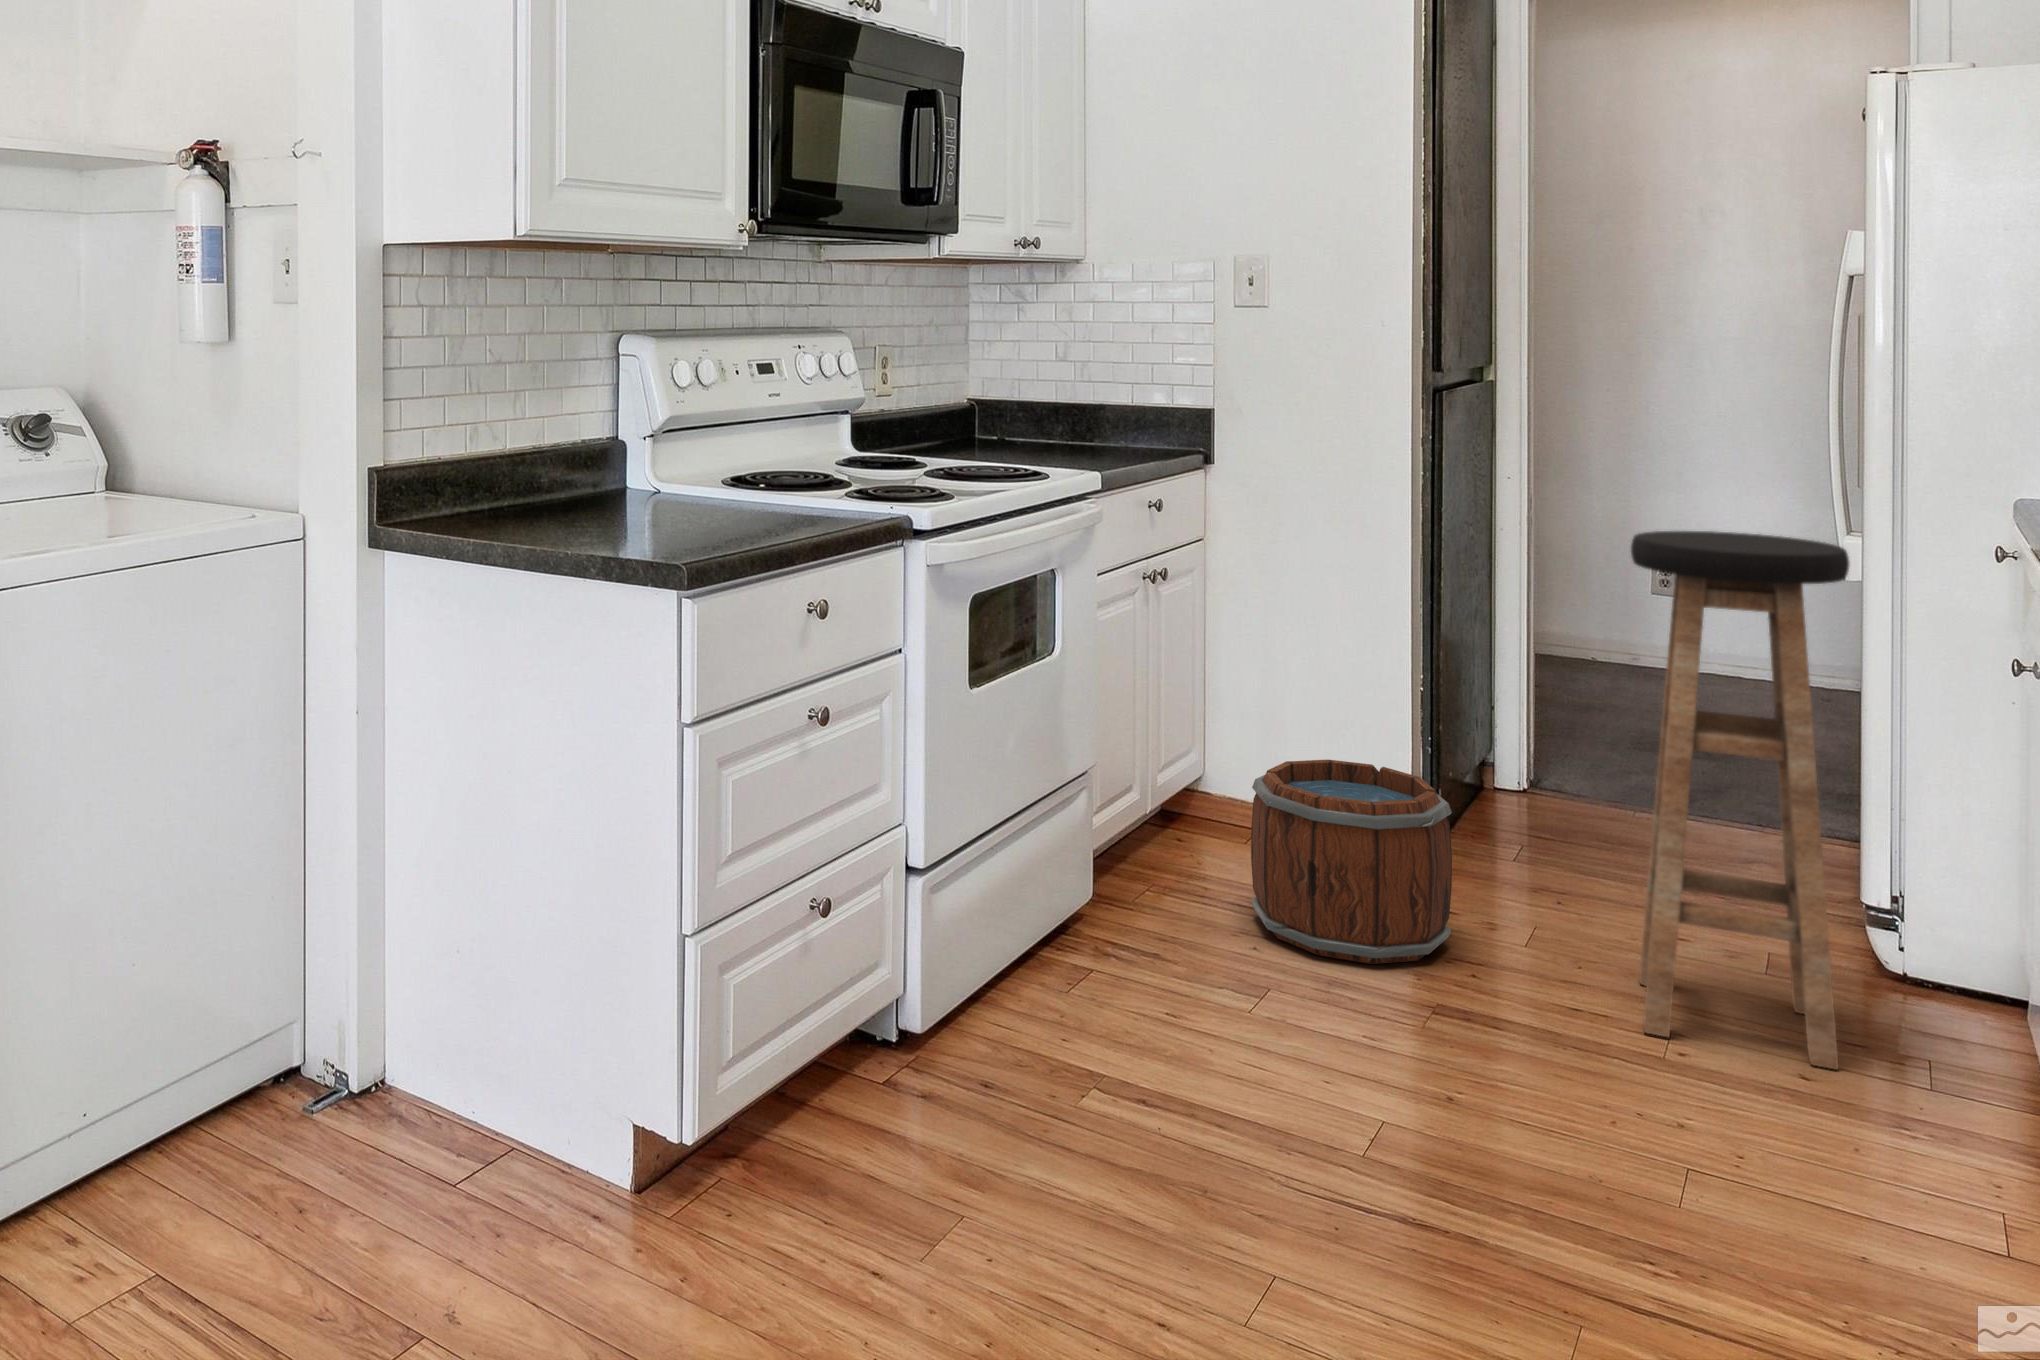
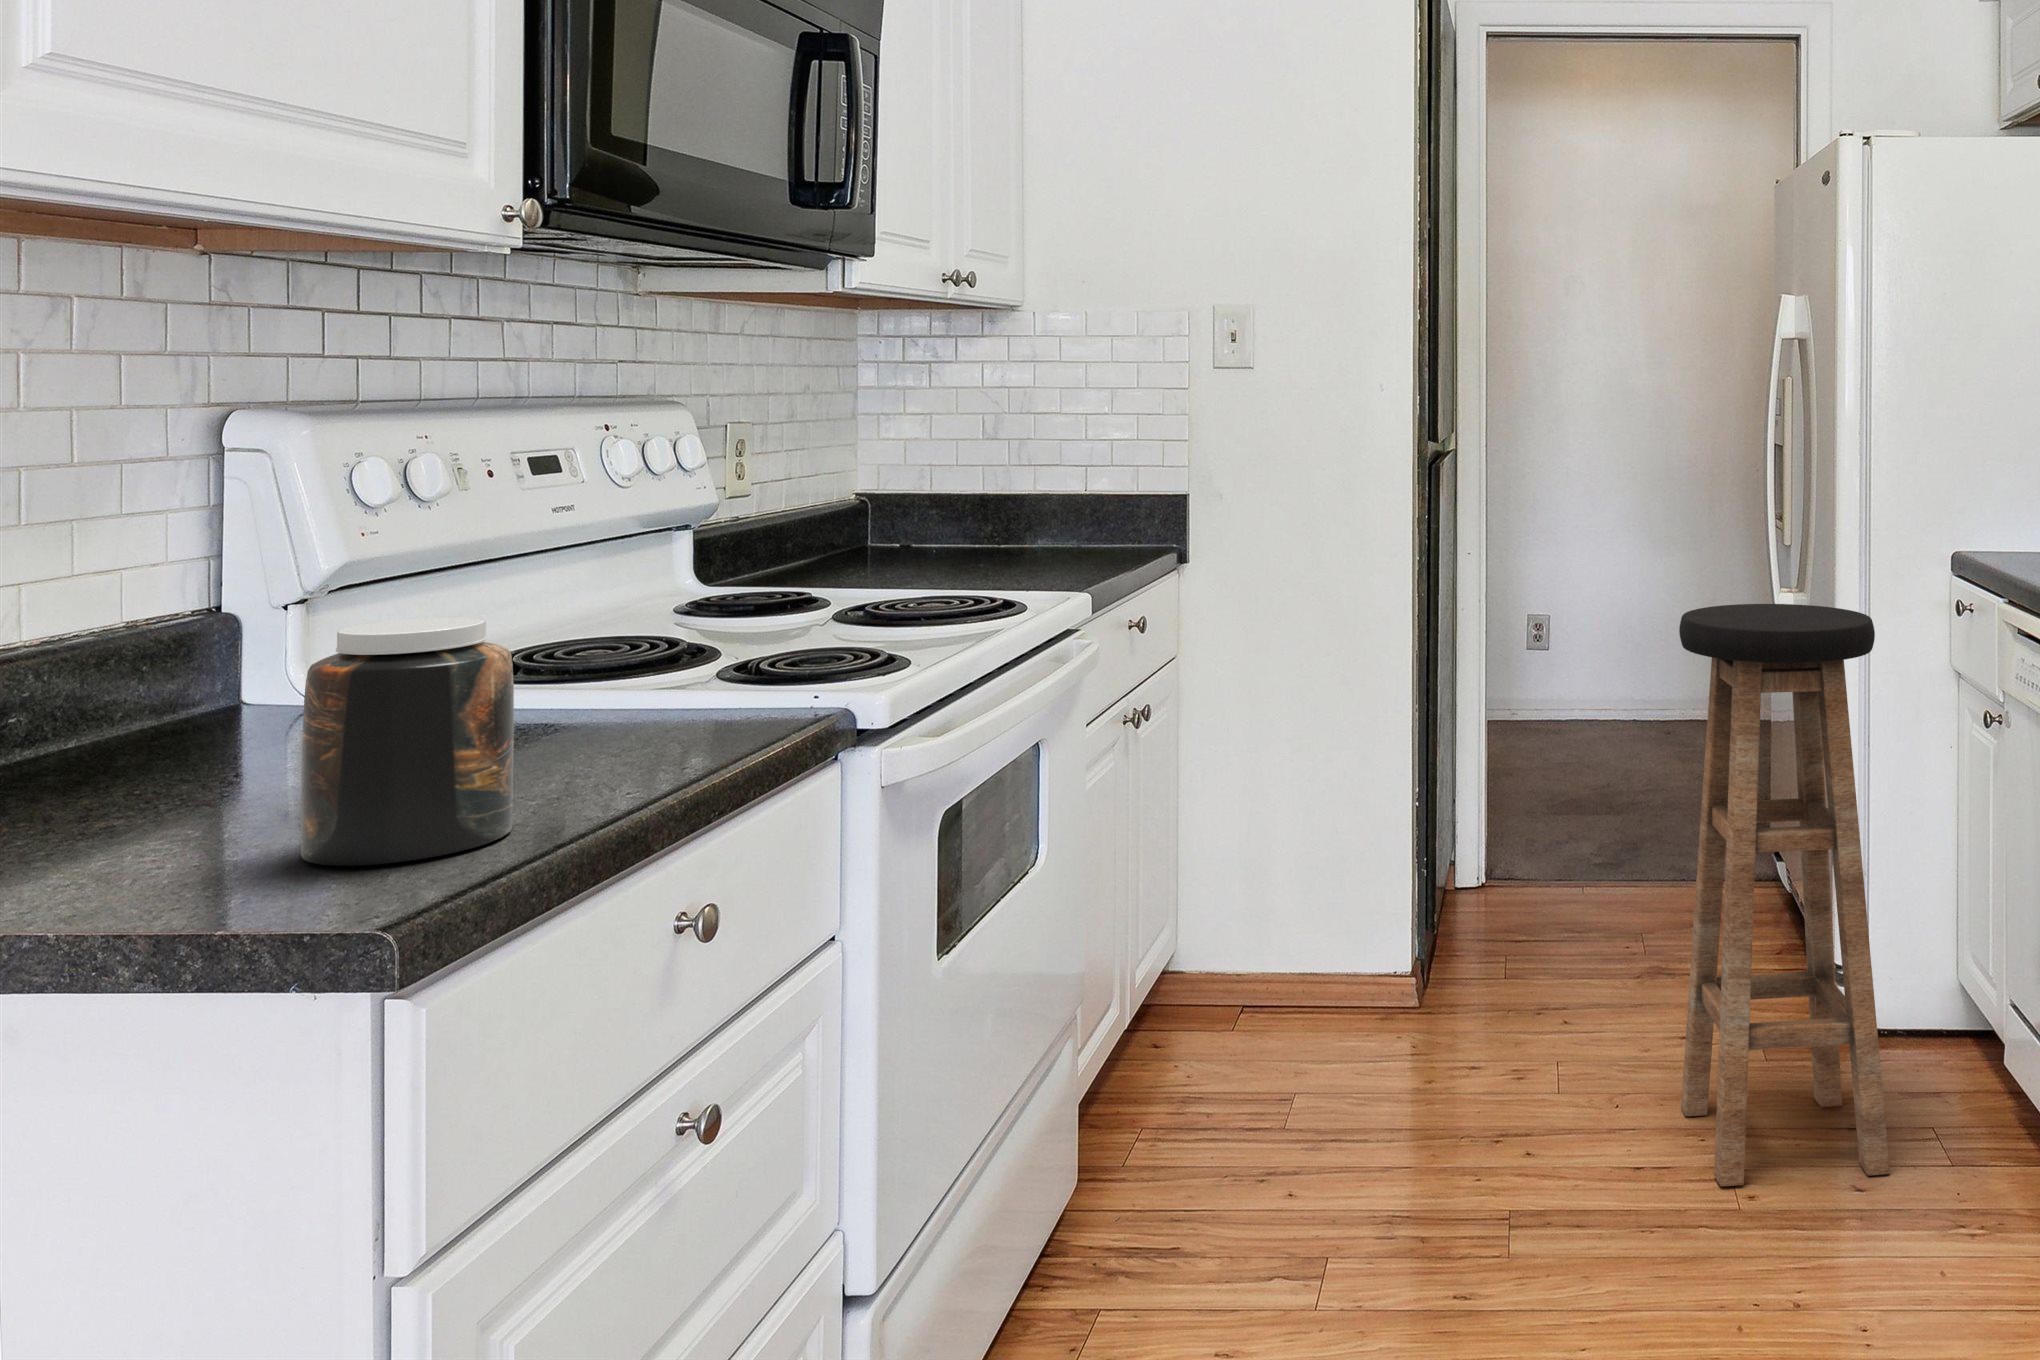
jar: none [650,434,733,545] -> present [301,617,514,866]
bucket: present [1251,760,1452,964] -> none [1273,916,1498,1186]

